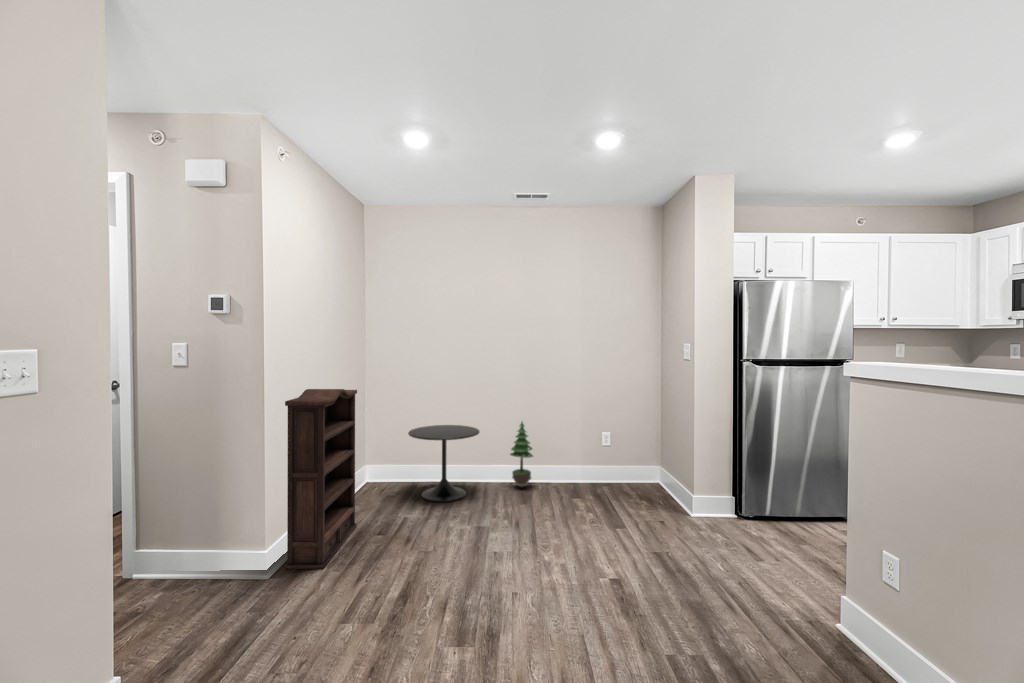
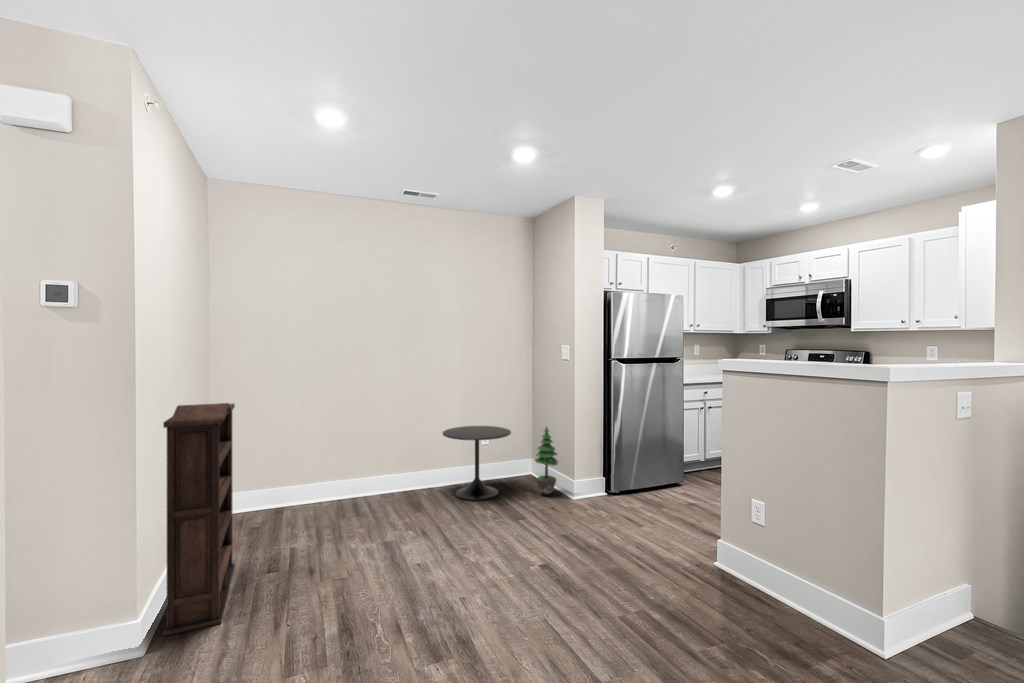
potted tree: present [510,422,533,487] -> present [535,427,558,494]
side table: present [408,425,480,502] -> present [443,426,511,501]

